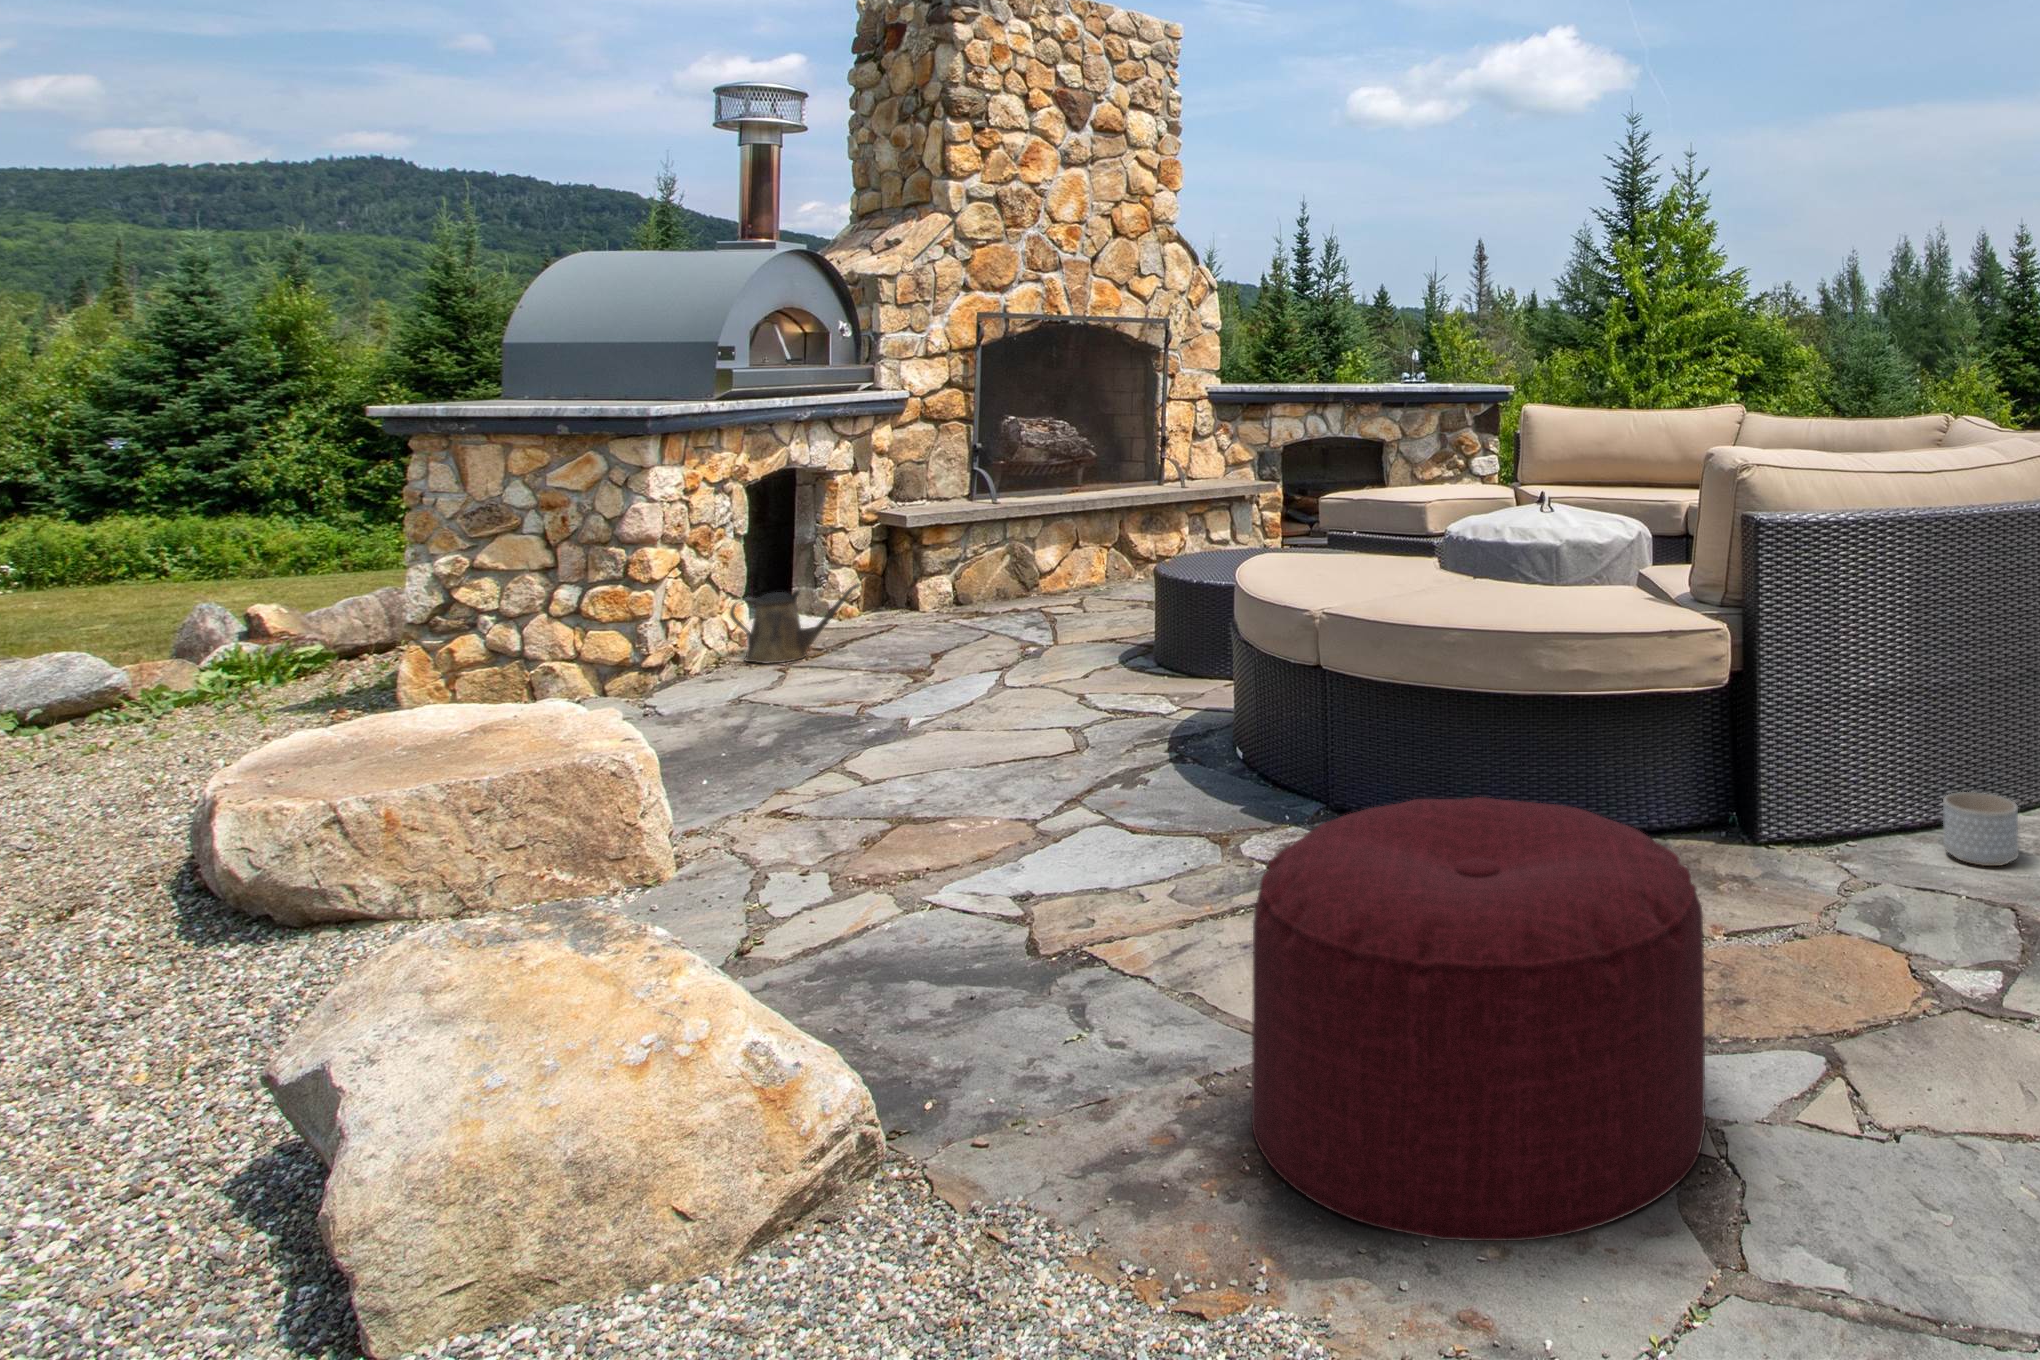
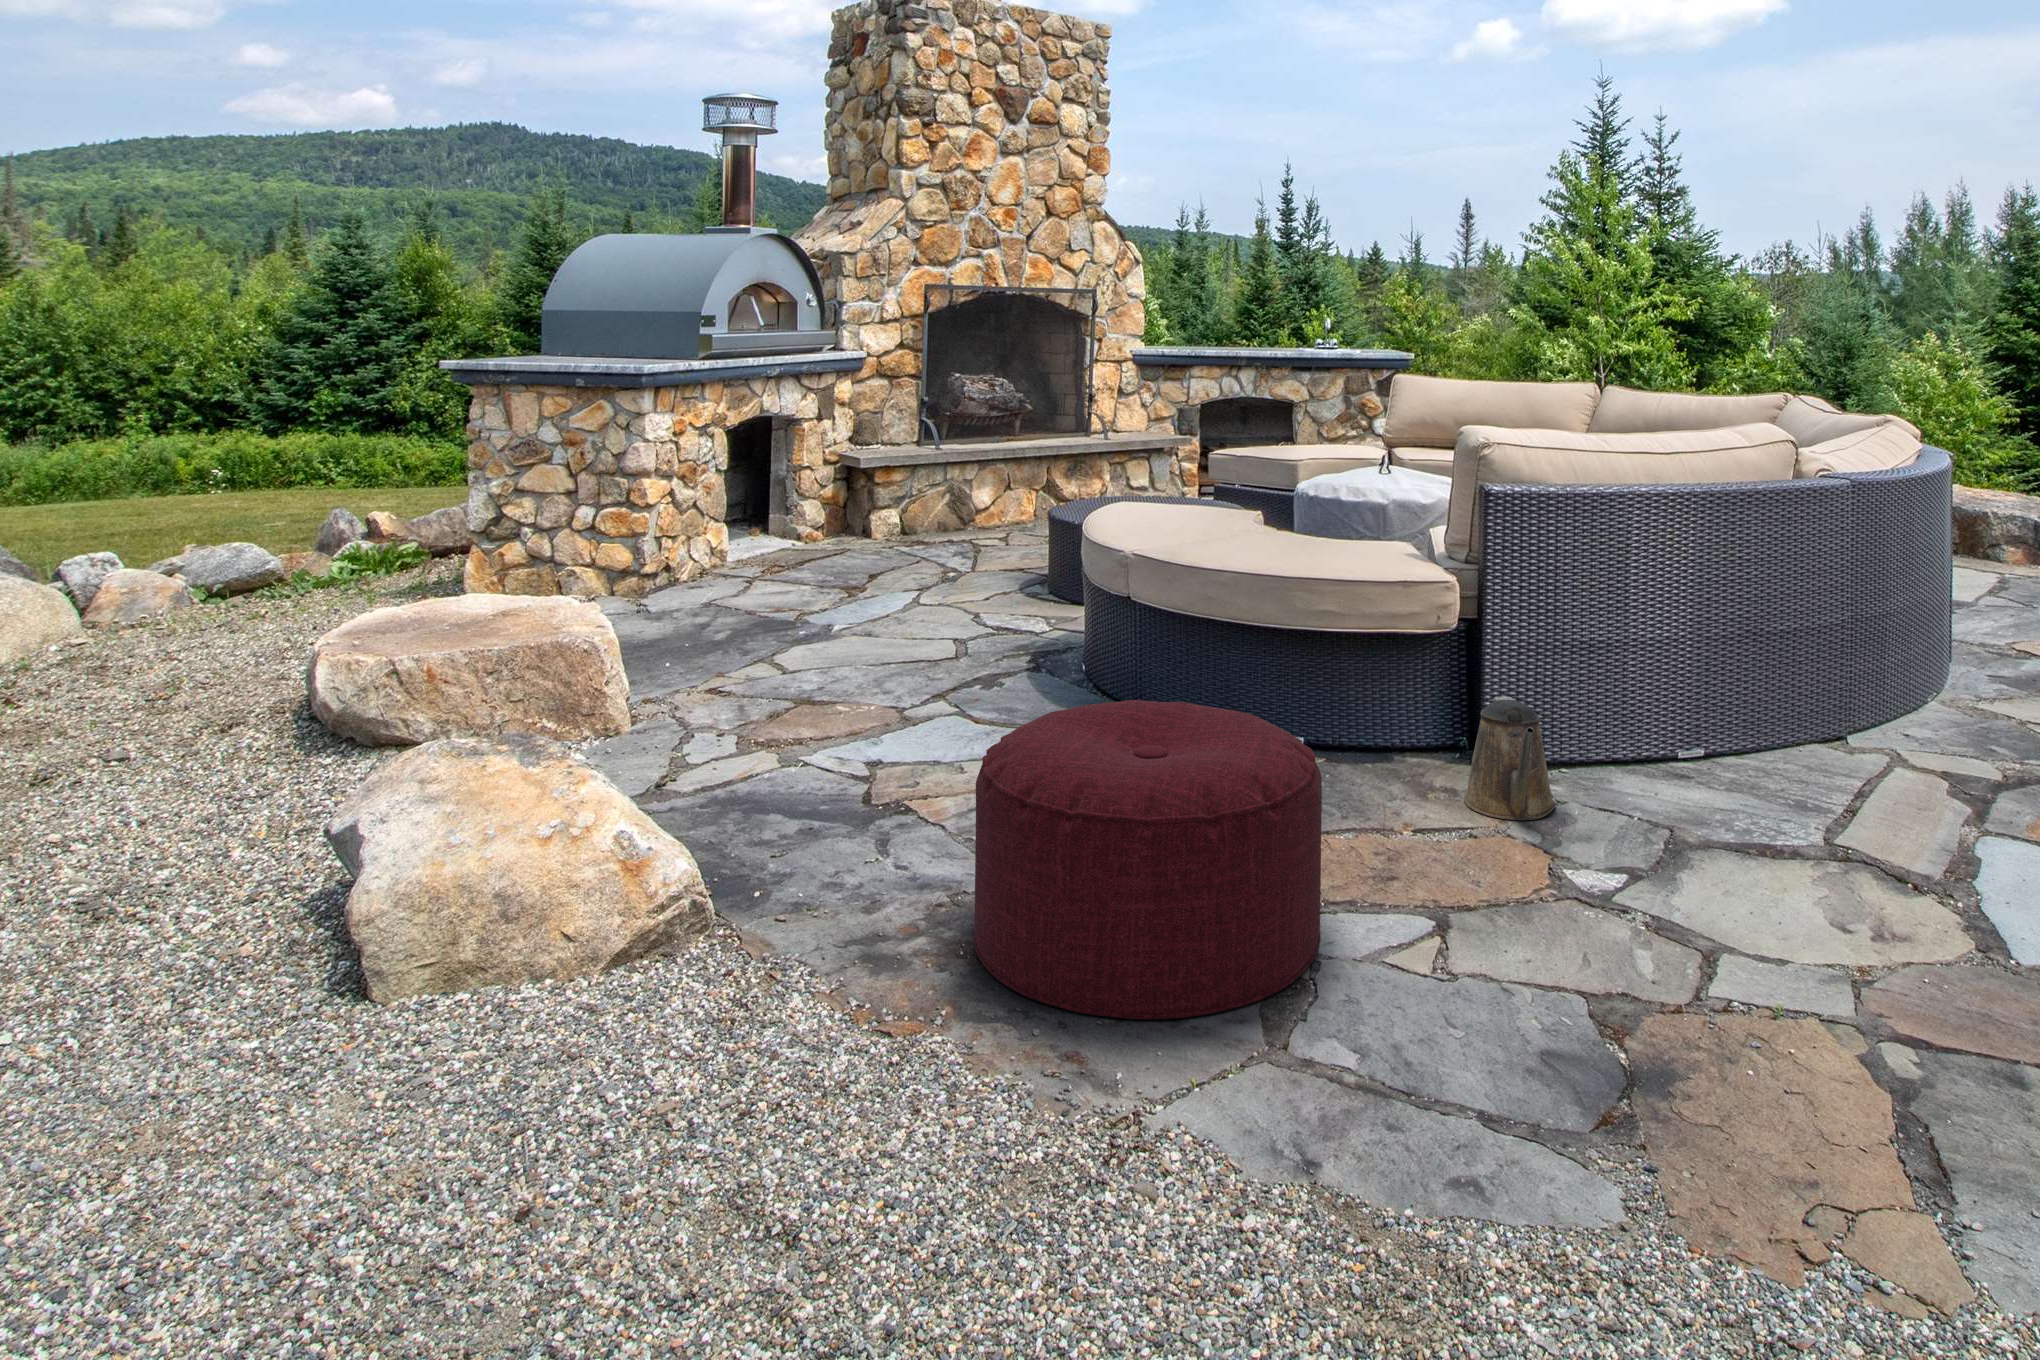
watering can: present [730,583,860,664] -> present [1464,697,1556,820]
planter: present [1943,792,2019,866] -> none [1642,733,1707,797]

